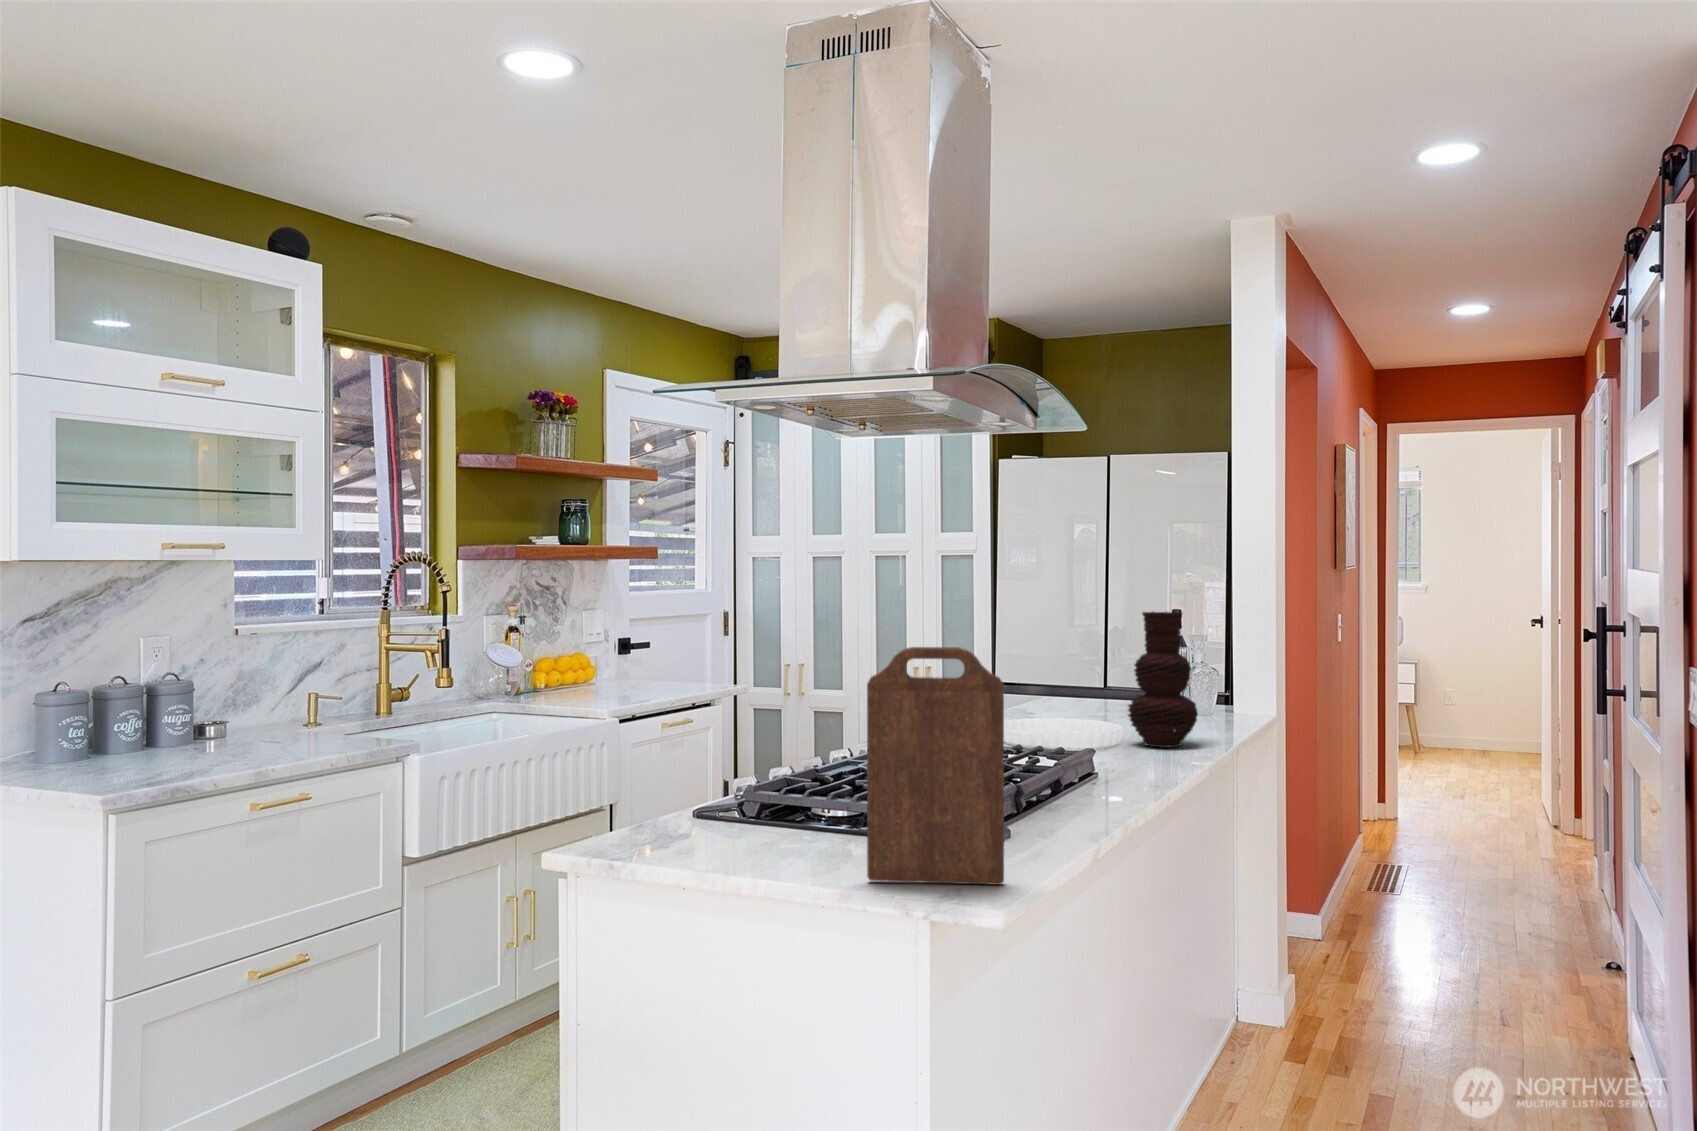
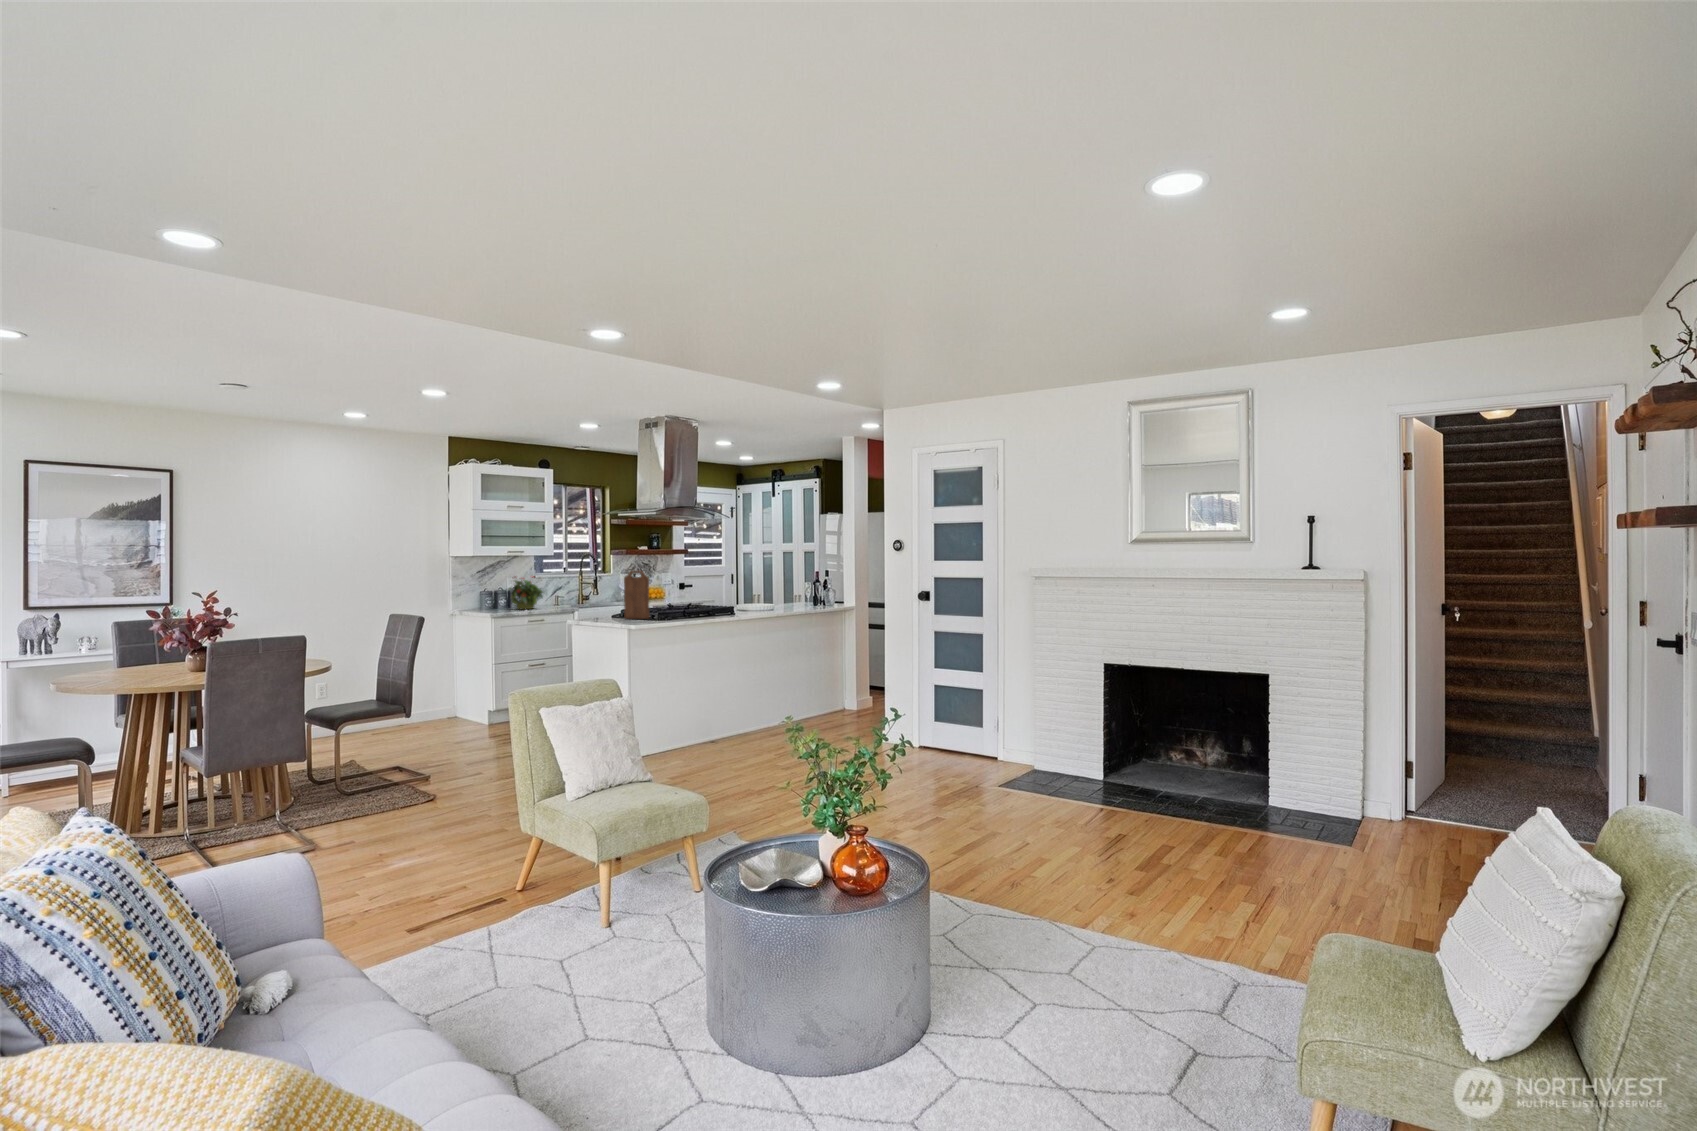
vase: present [1128,612,1198,748] -> none [774,568,794,609]
potted plant: none [146,630,293,757] -> present [508,576,543,609]

